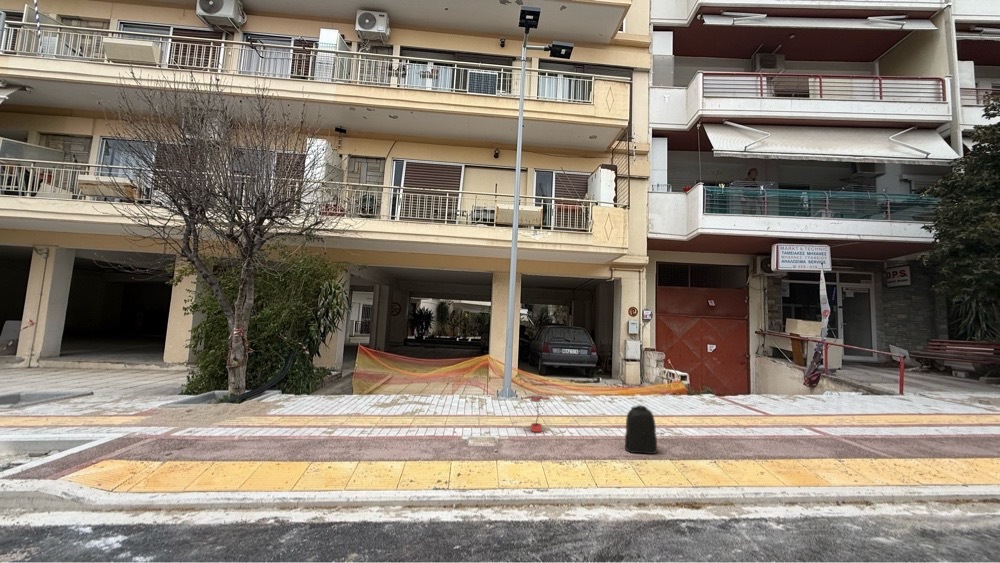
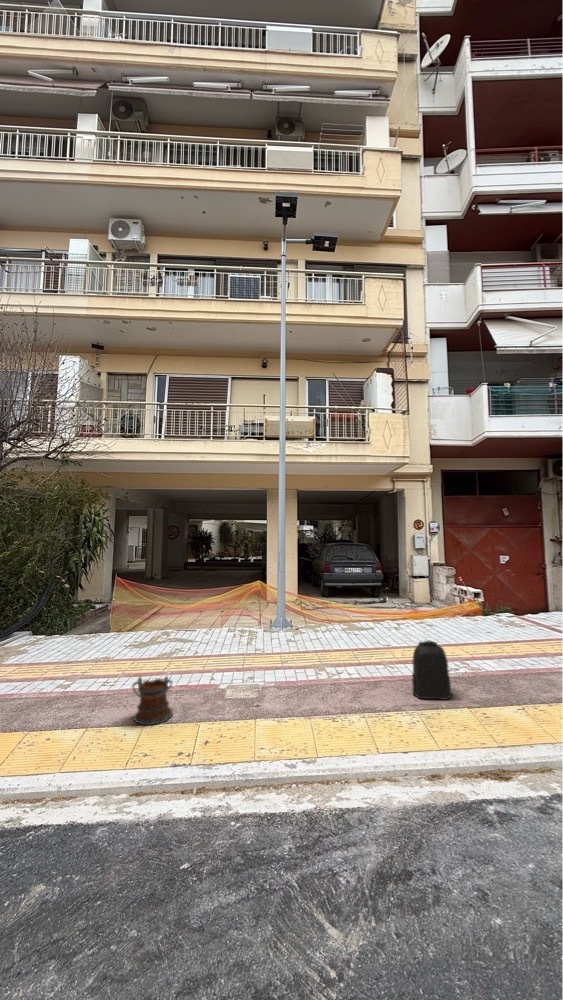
potted plant: present [525,395,550,432] -> none [292,630,324,674]
bucket: none [395,423,428,462] -> present [133,676,173,725]

